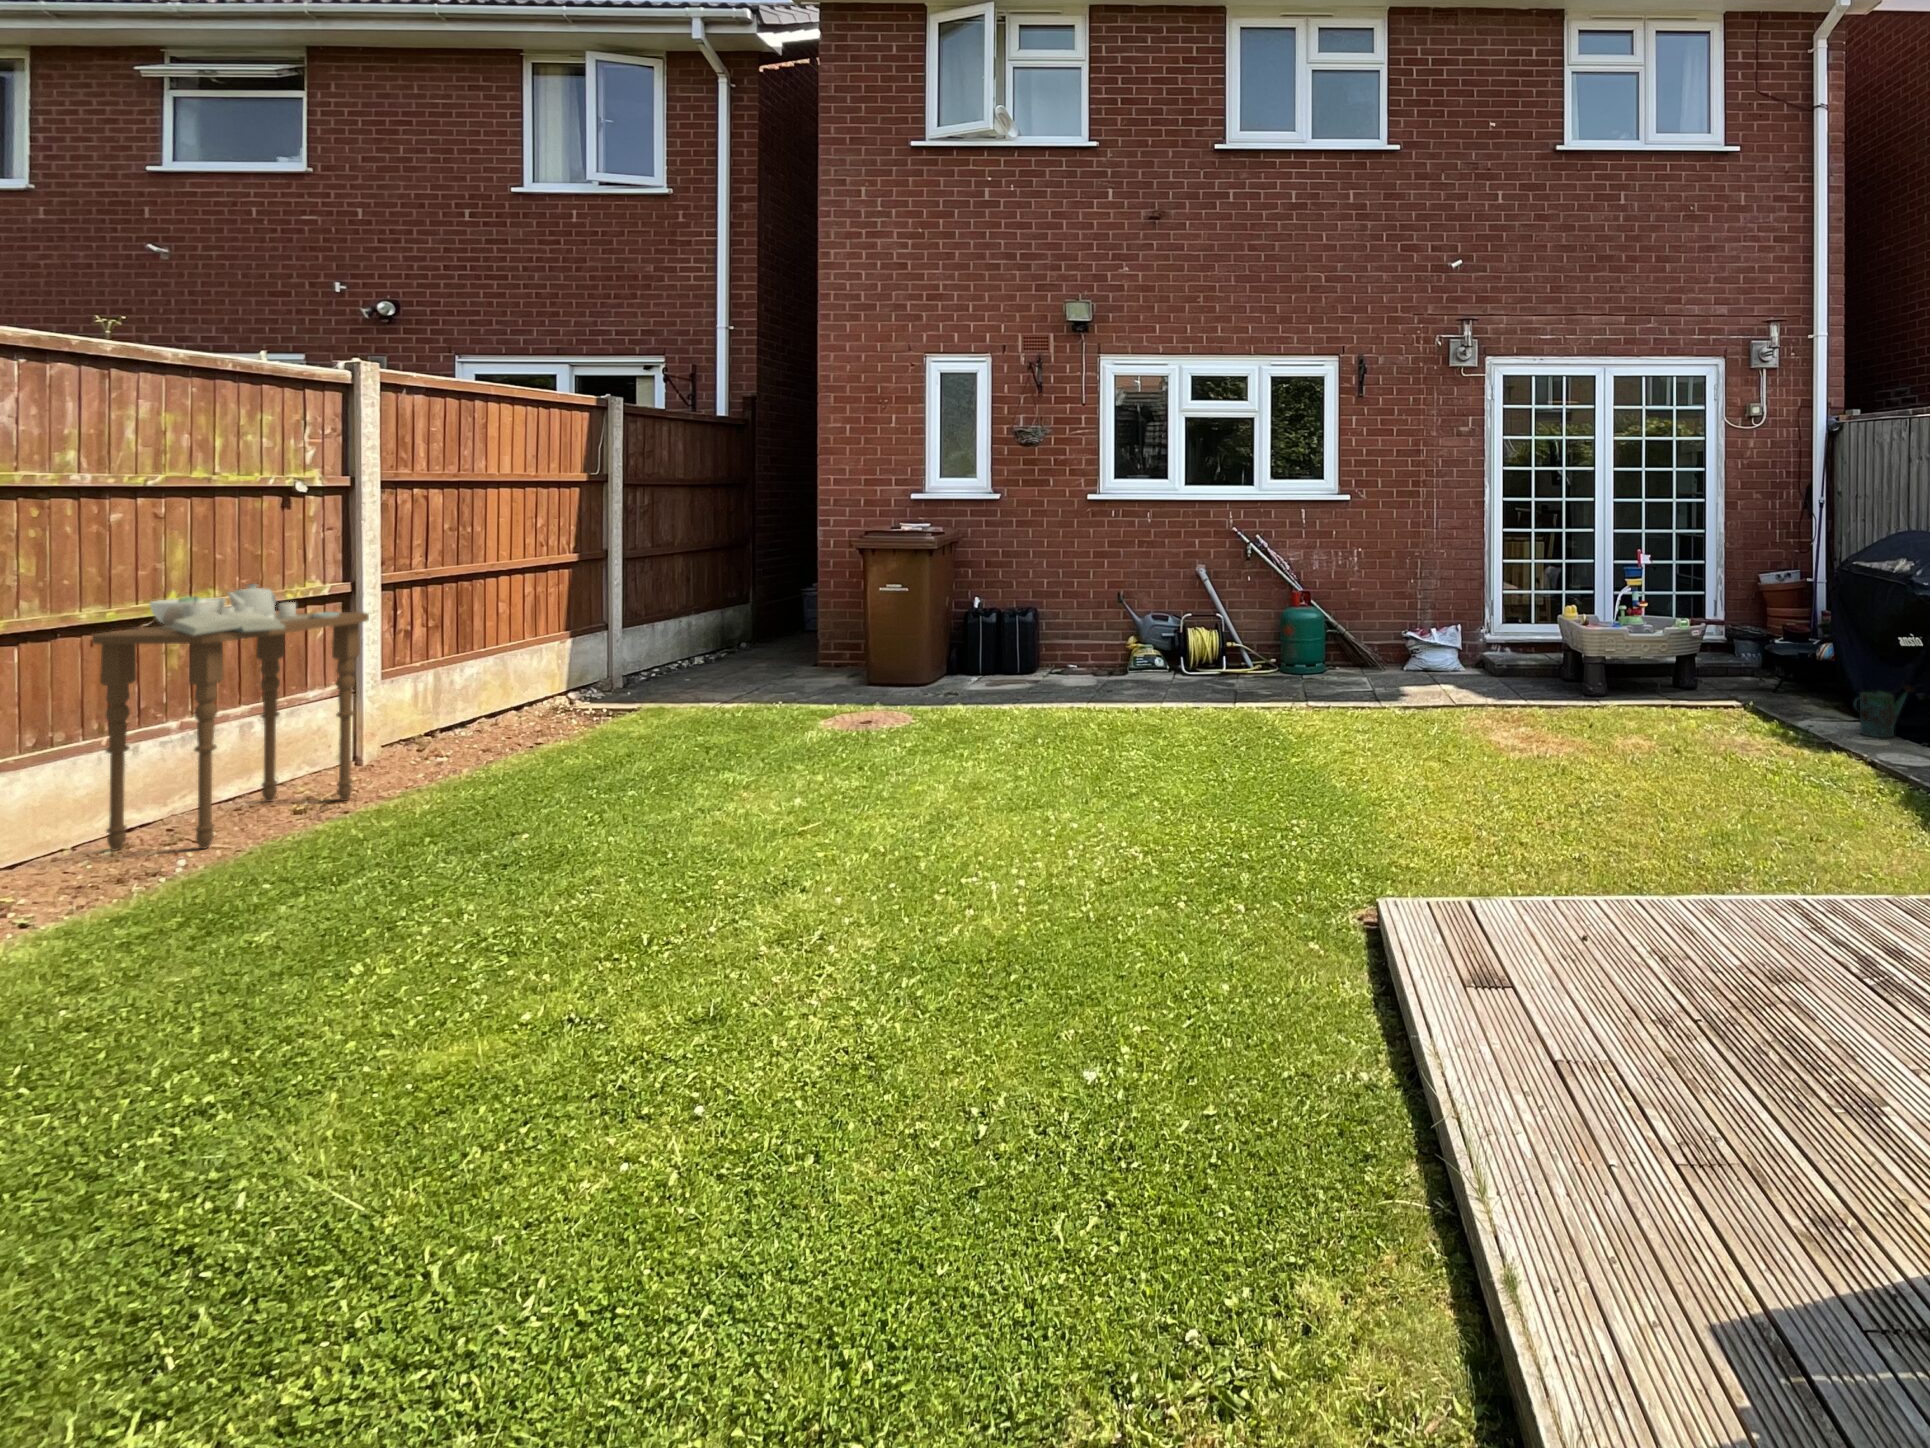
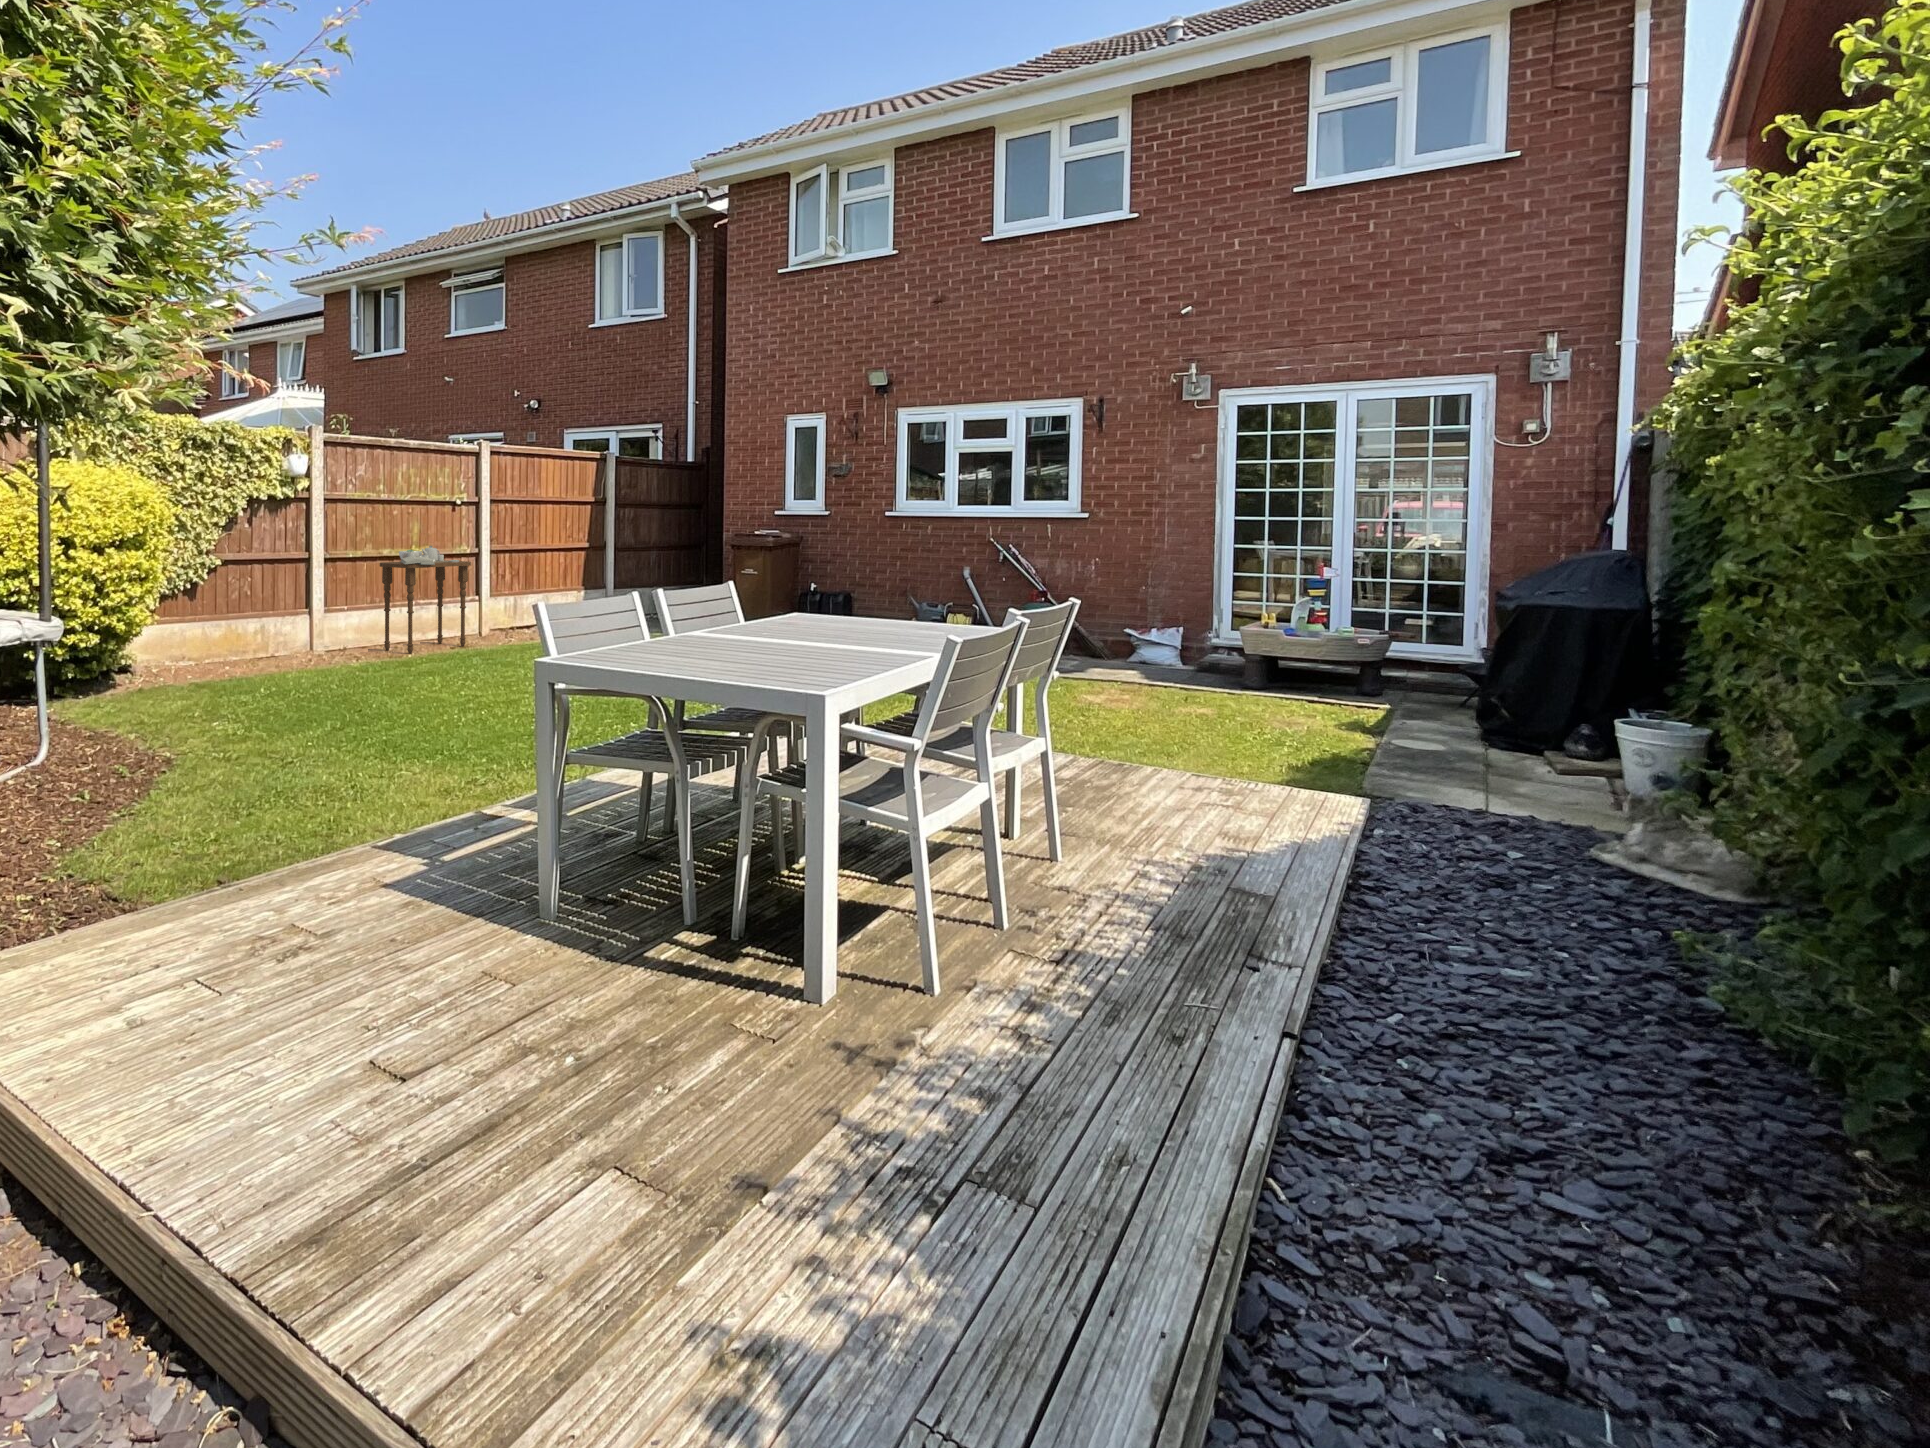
watering can: present [1853,685,1914,738] -> none [1428,695,1510,740]

